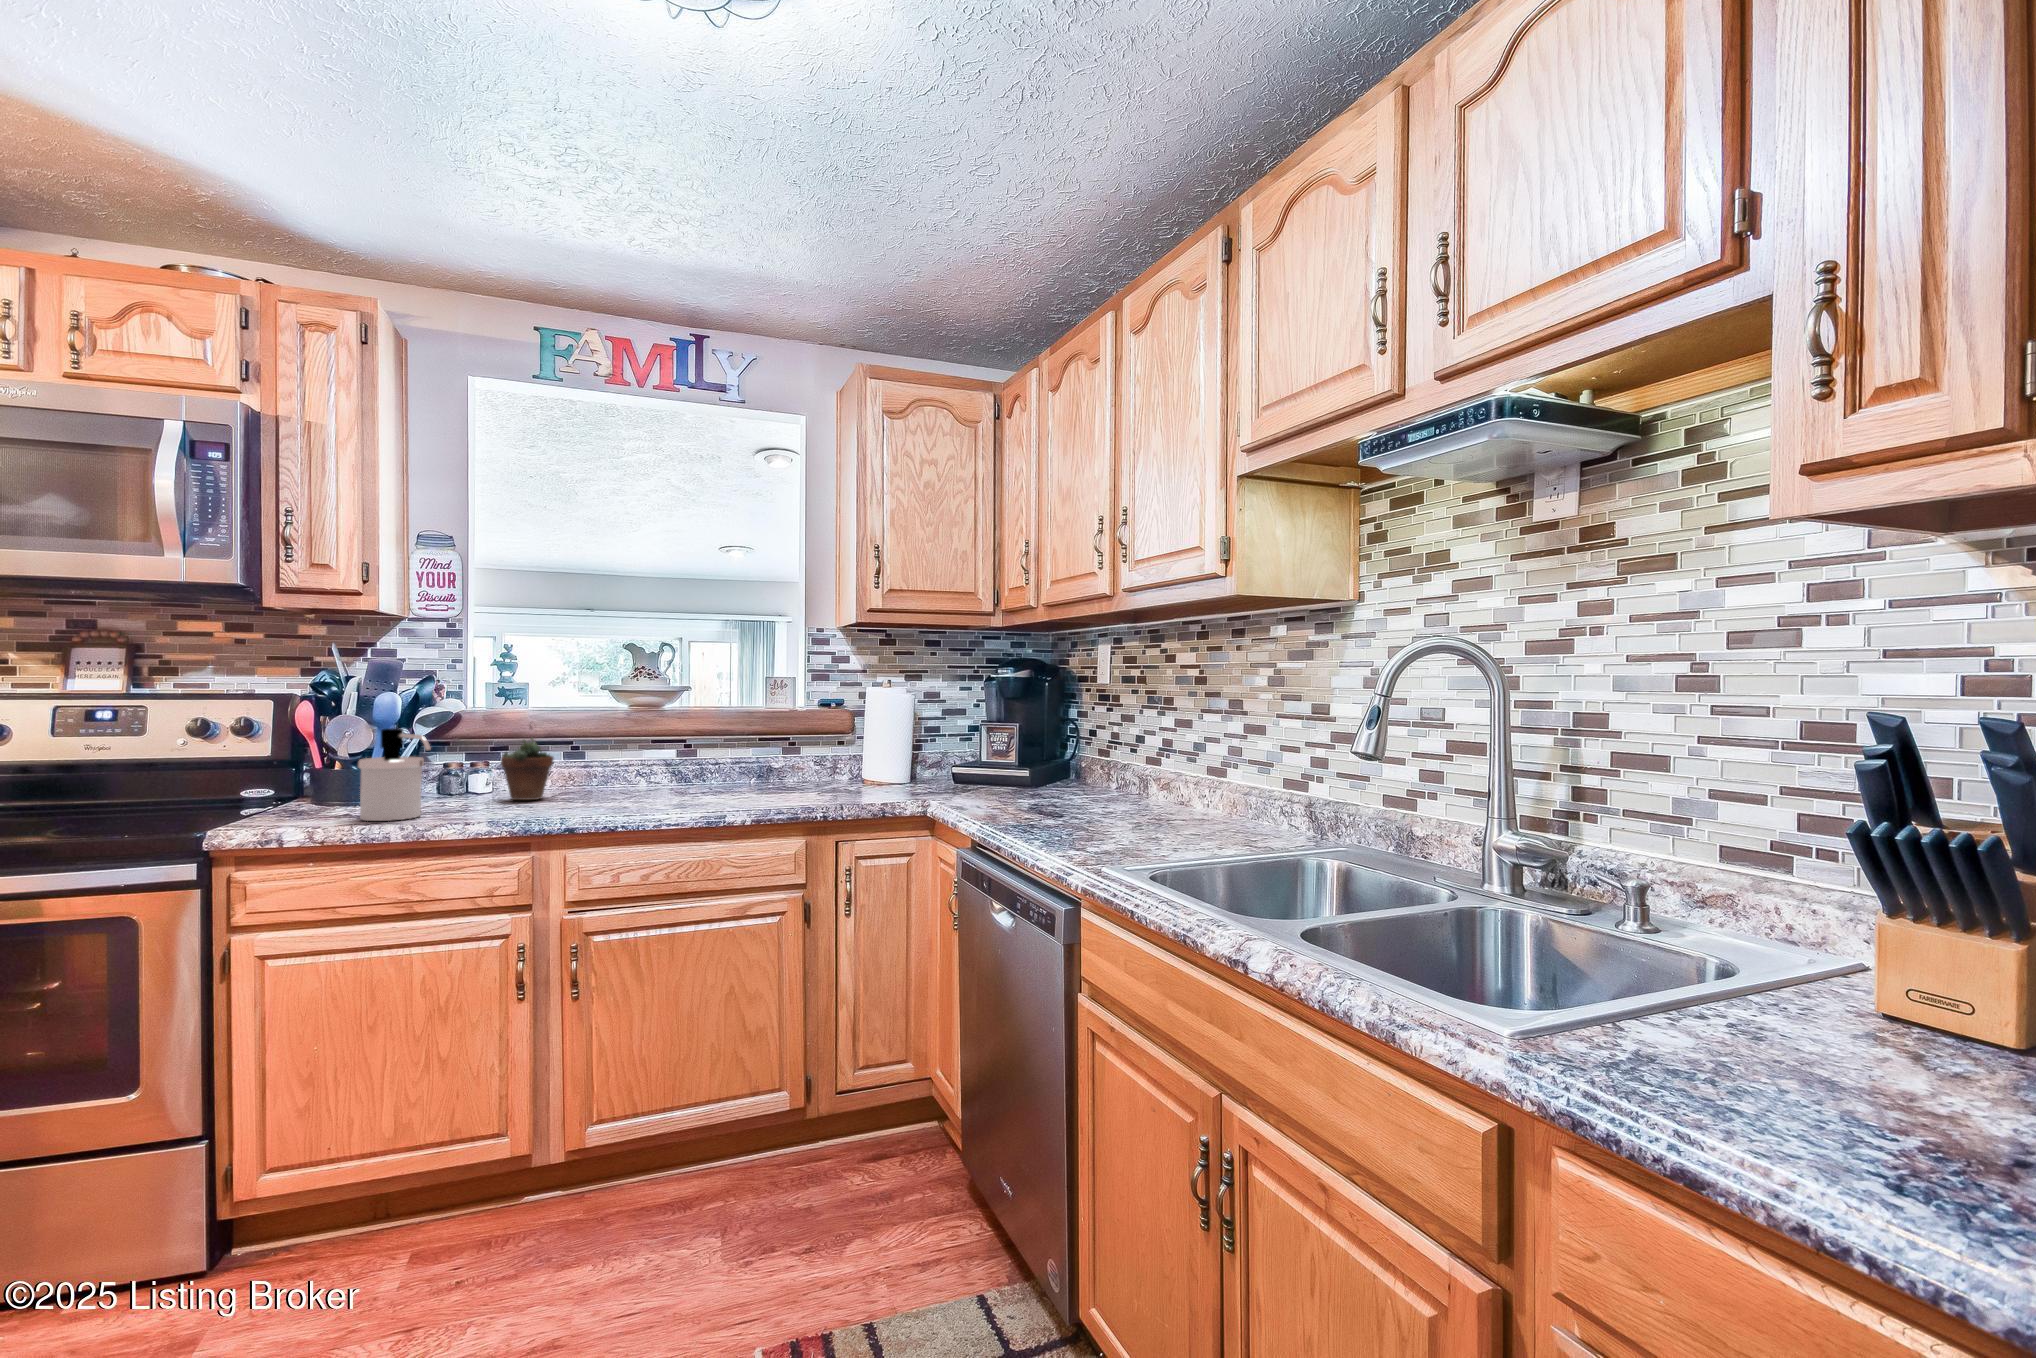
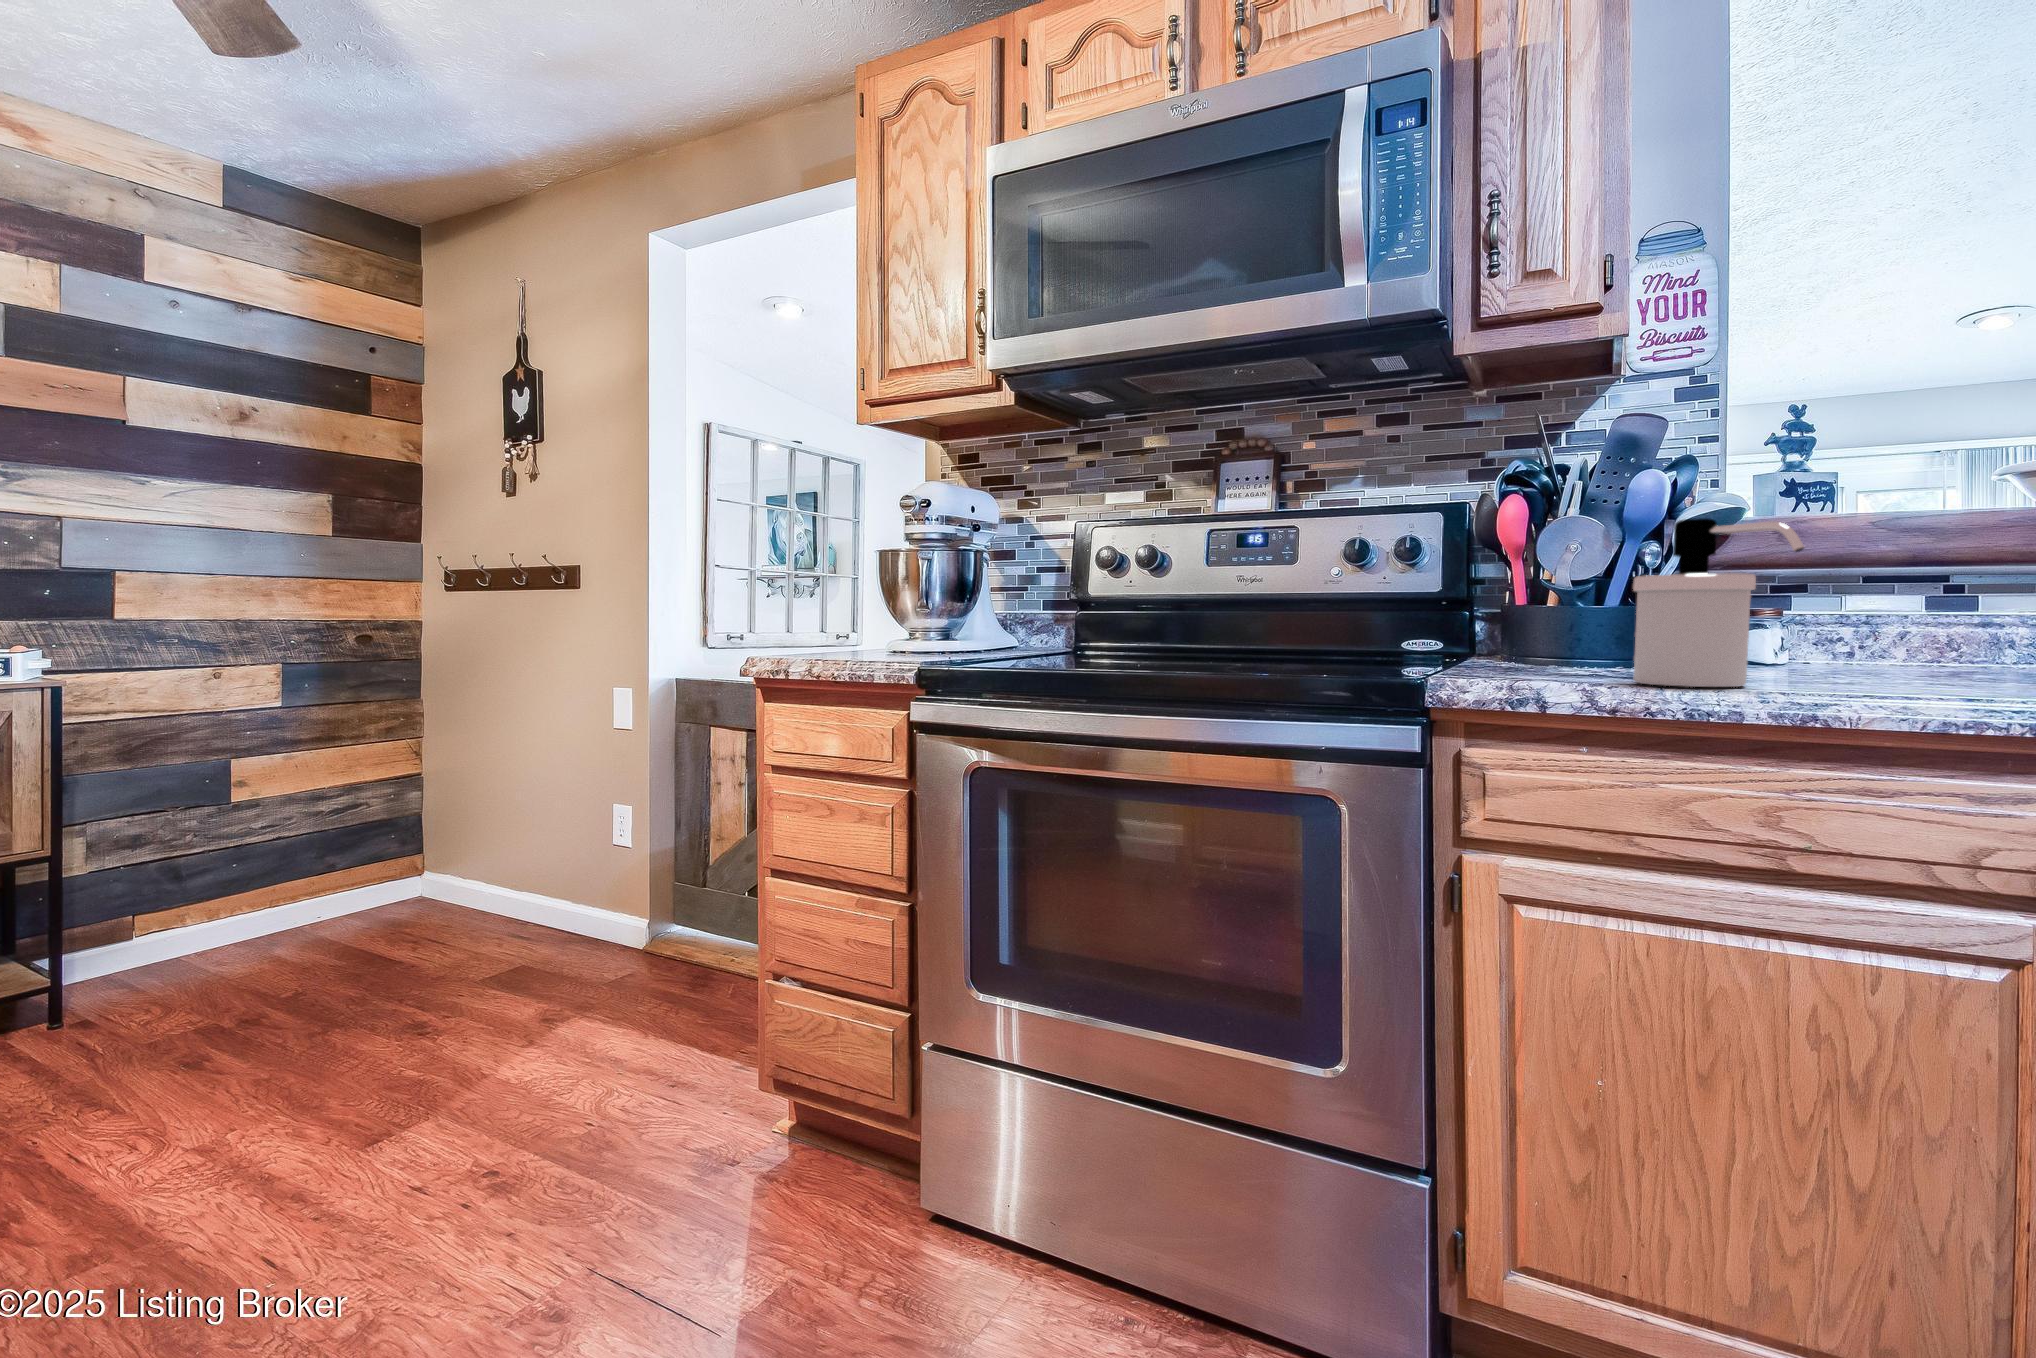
succulent plant: present [501,725,554,800] -> none [1847,520,1975,676]

